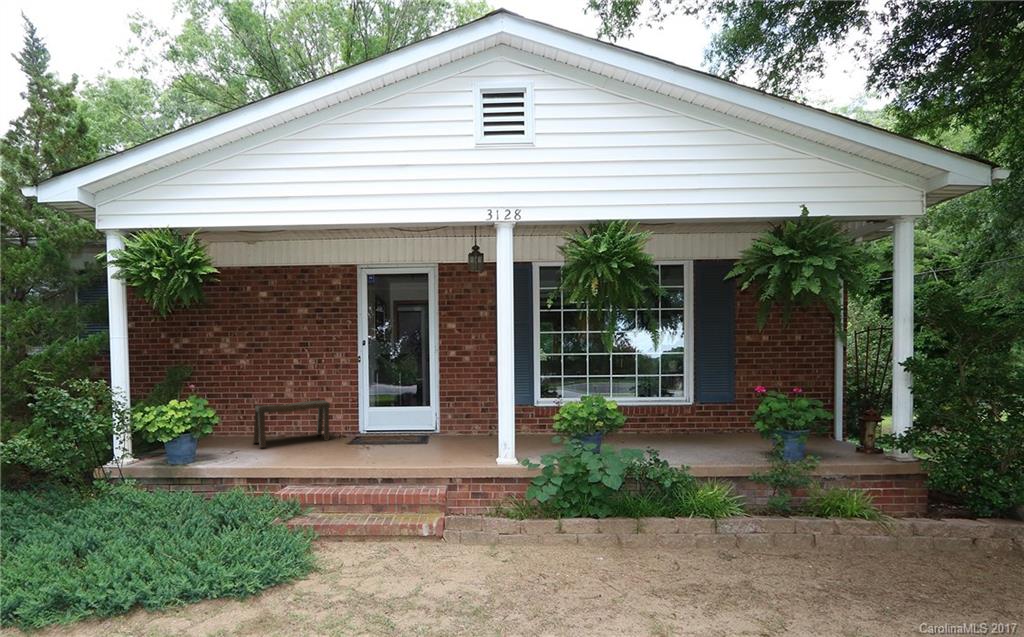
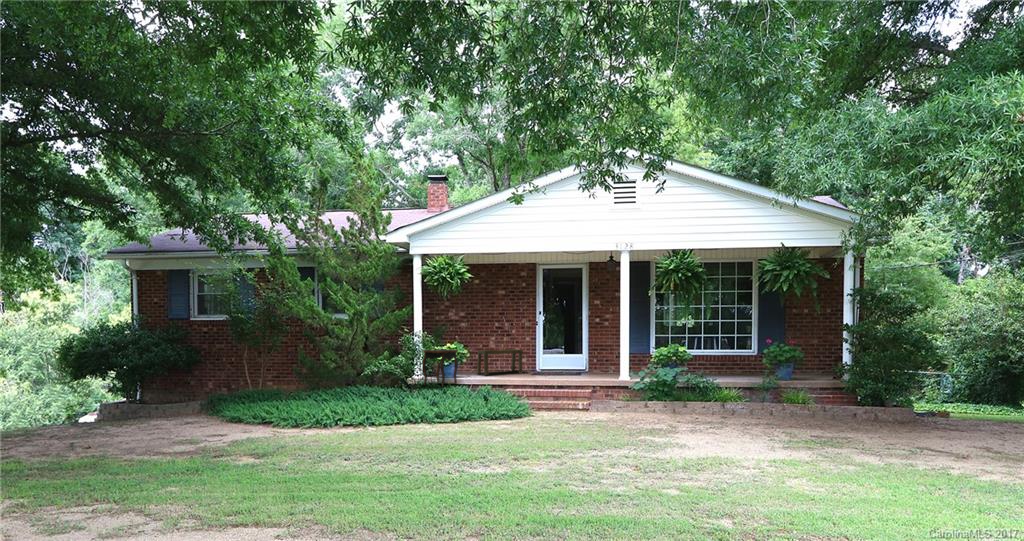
side table: none [102,411,187,487] -> present [423,349,458,386]

